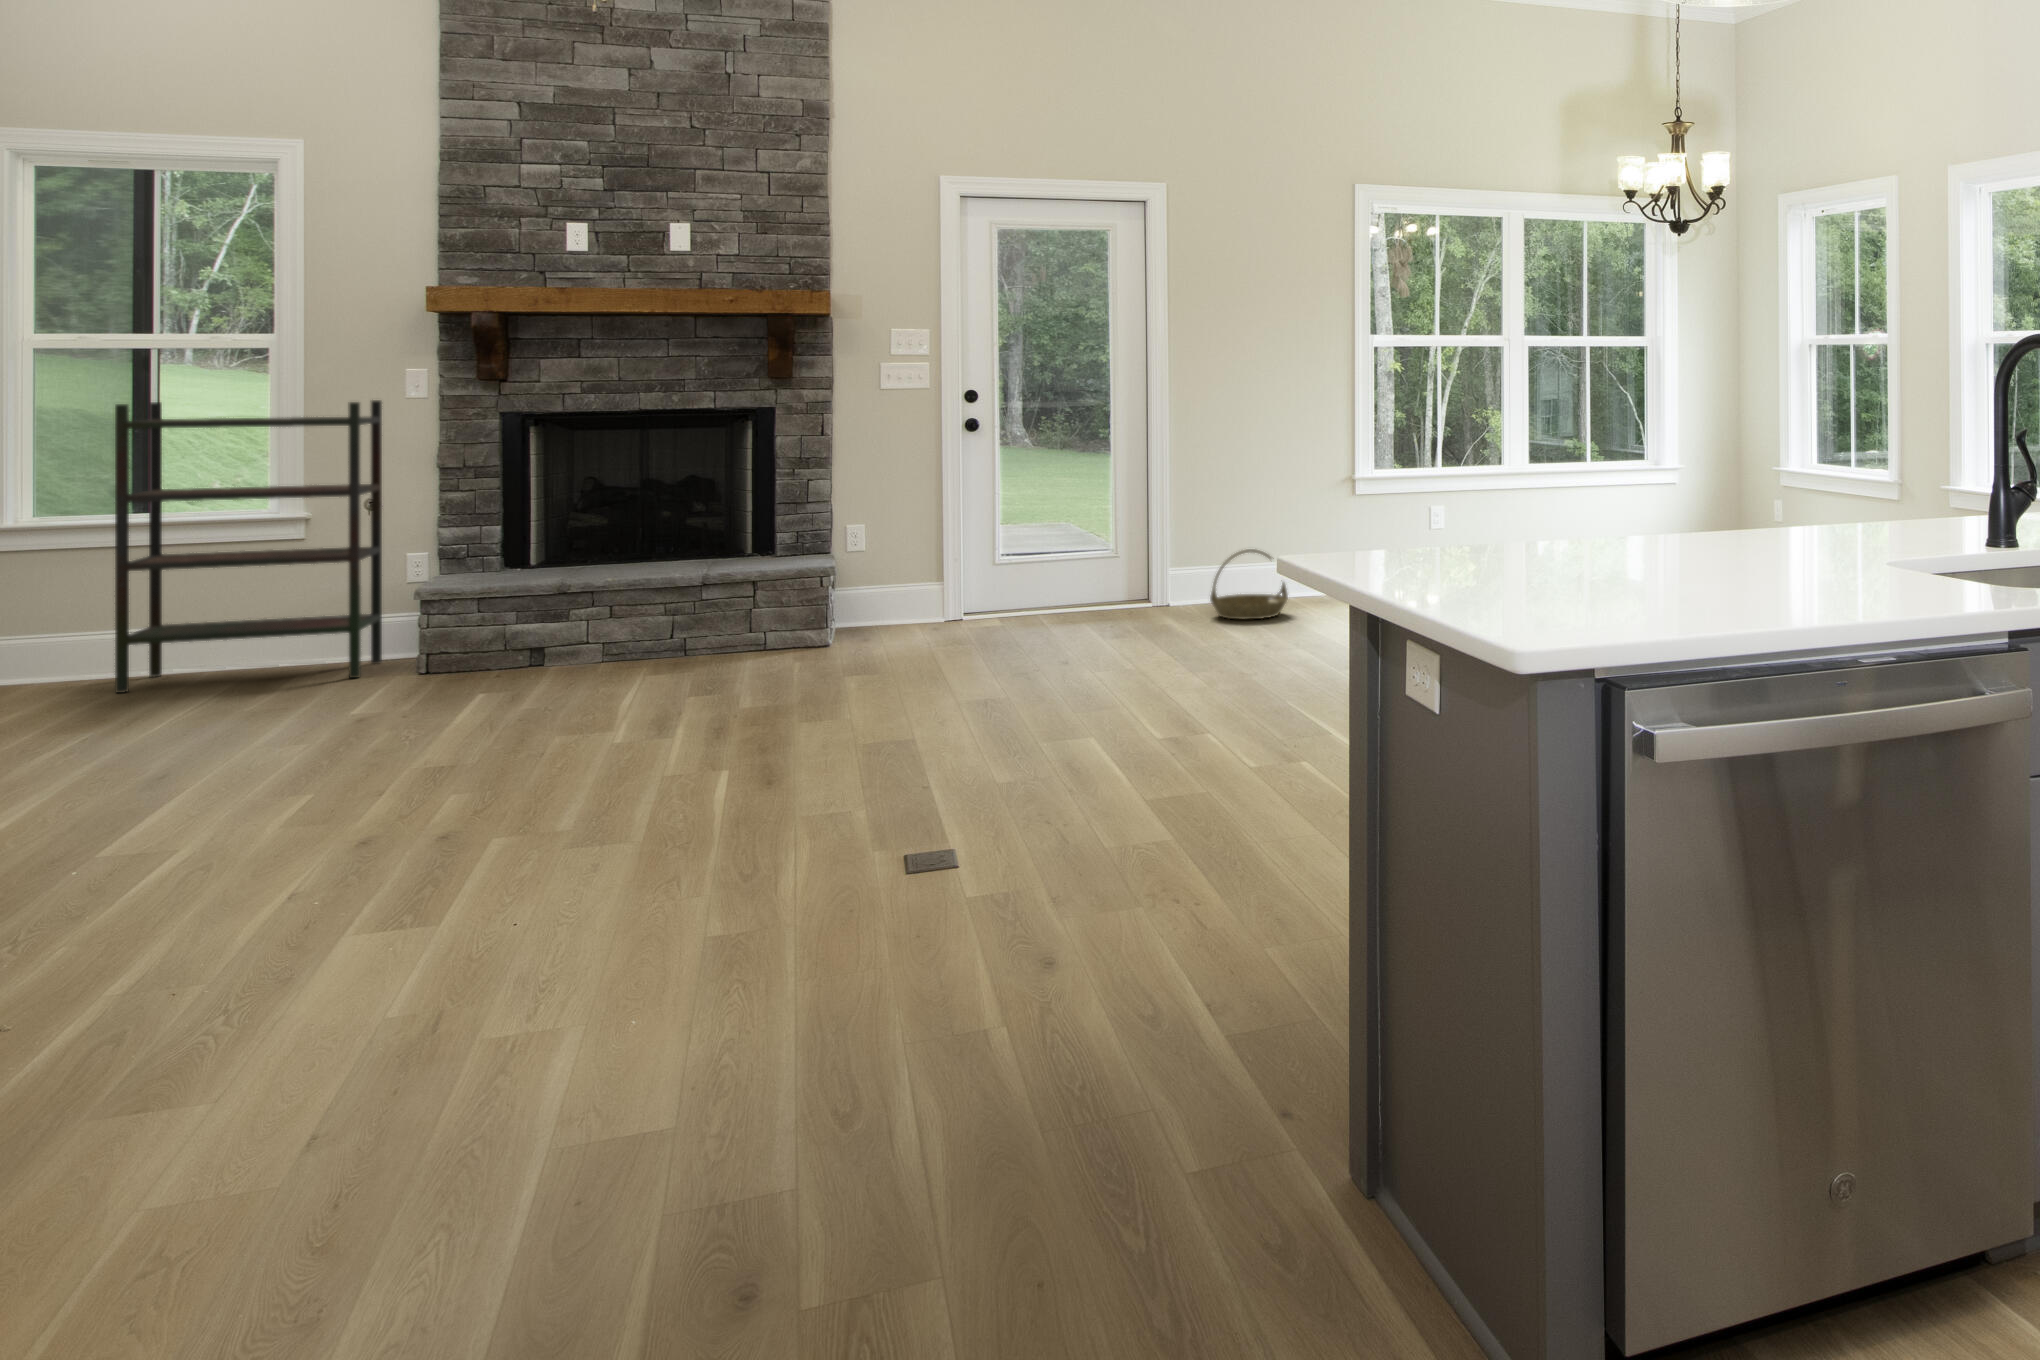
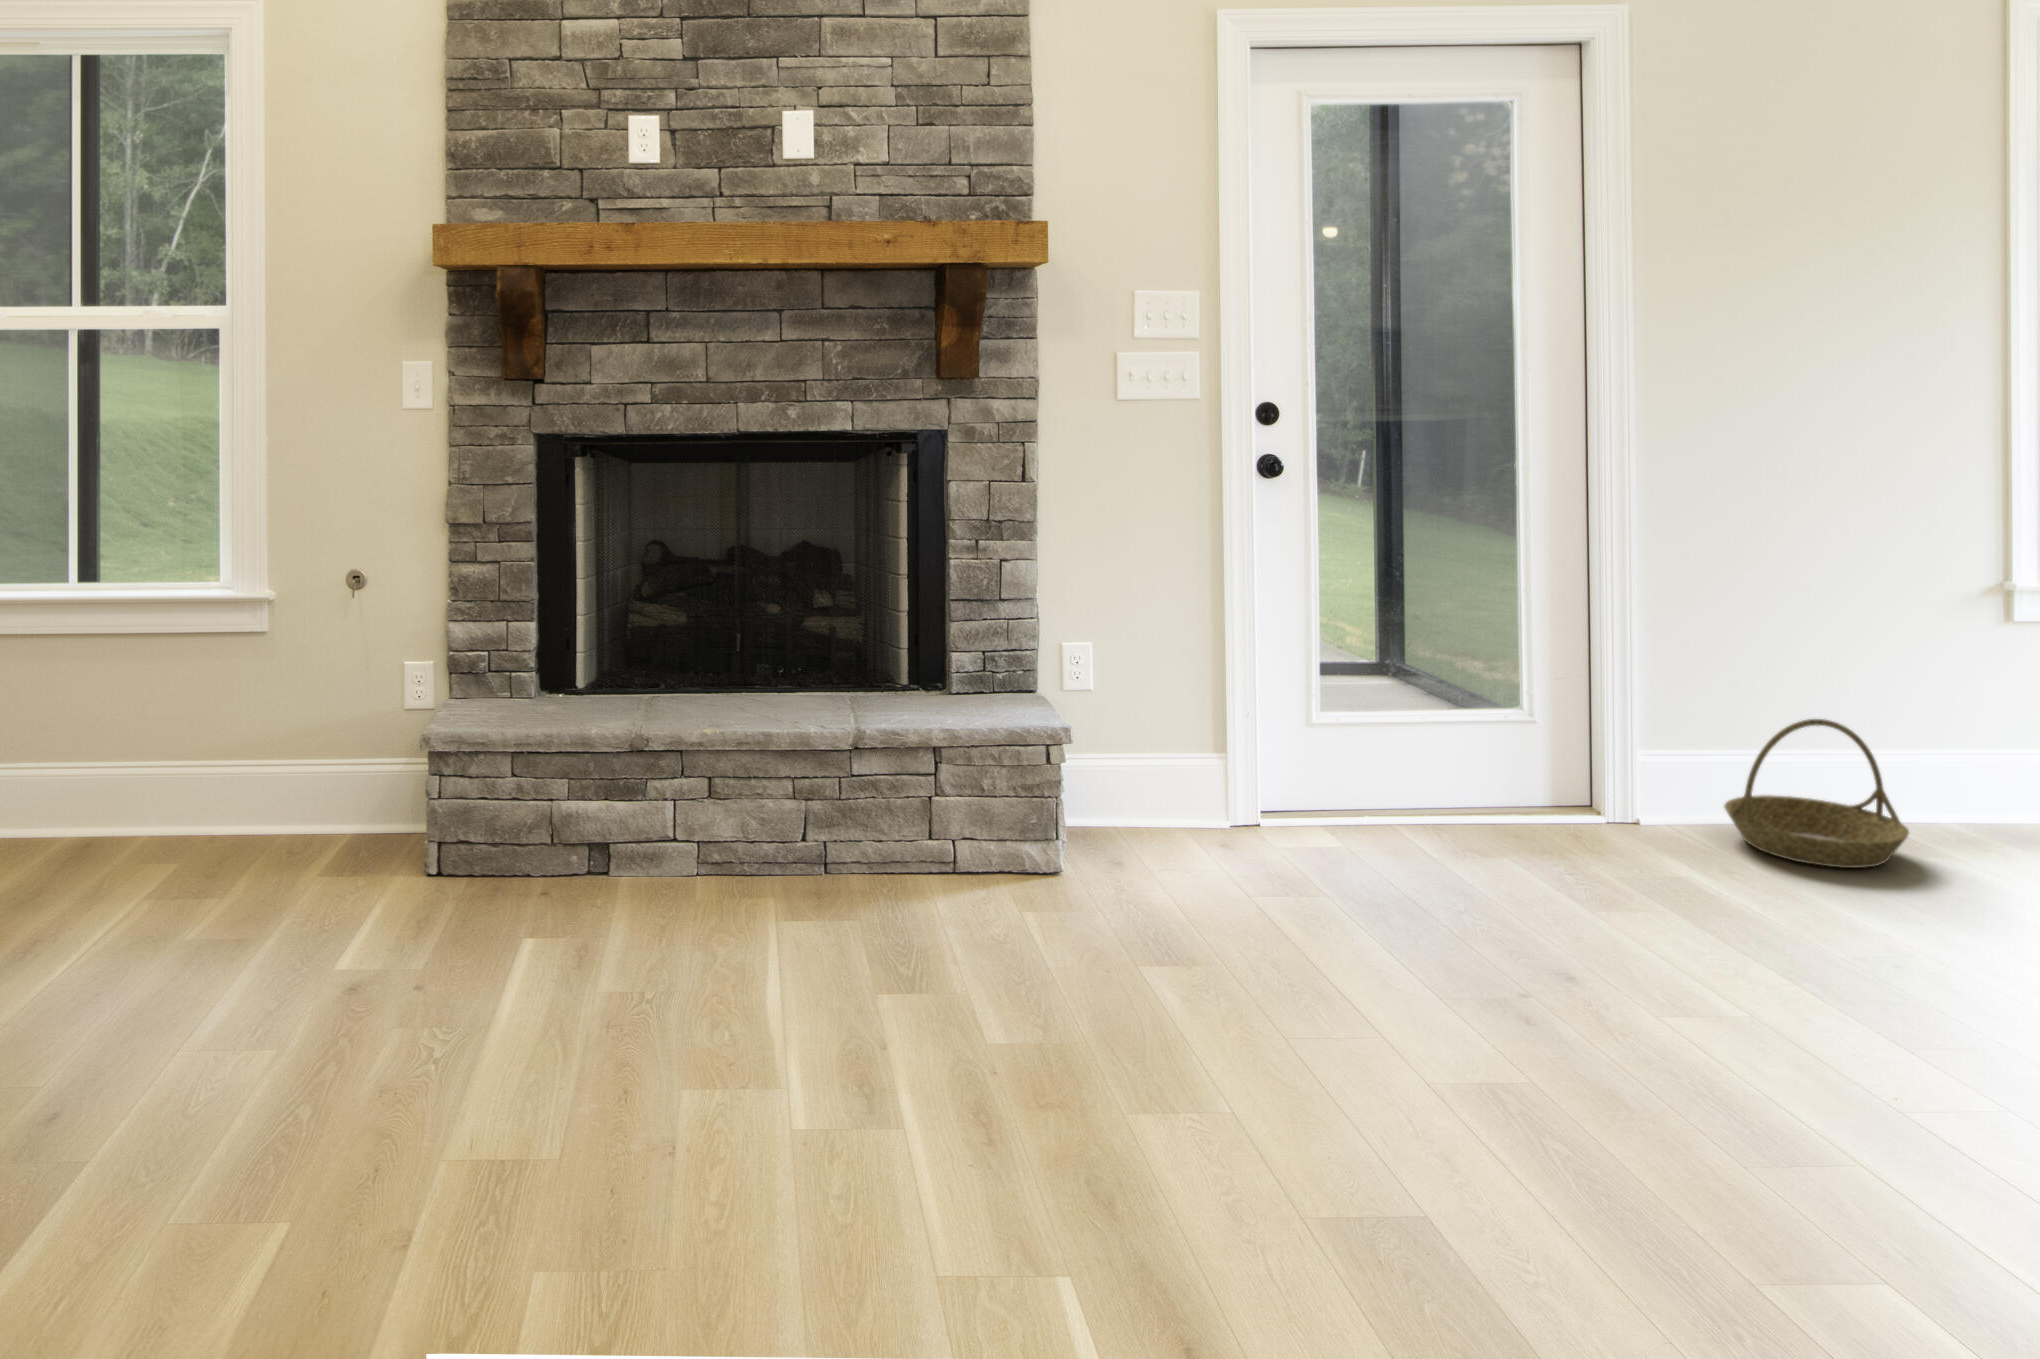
bookshelf: present [115,400,382,693] -> none [5,413,372,883]

